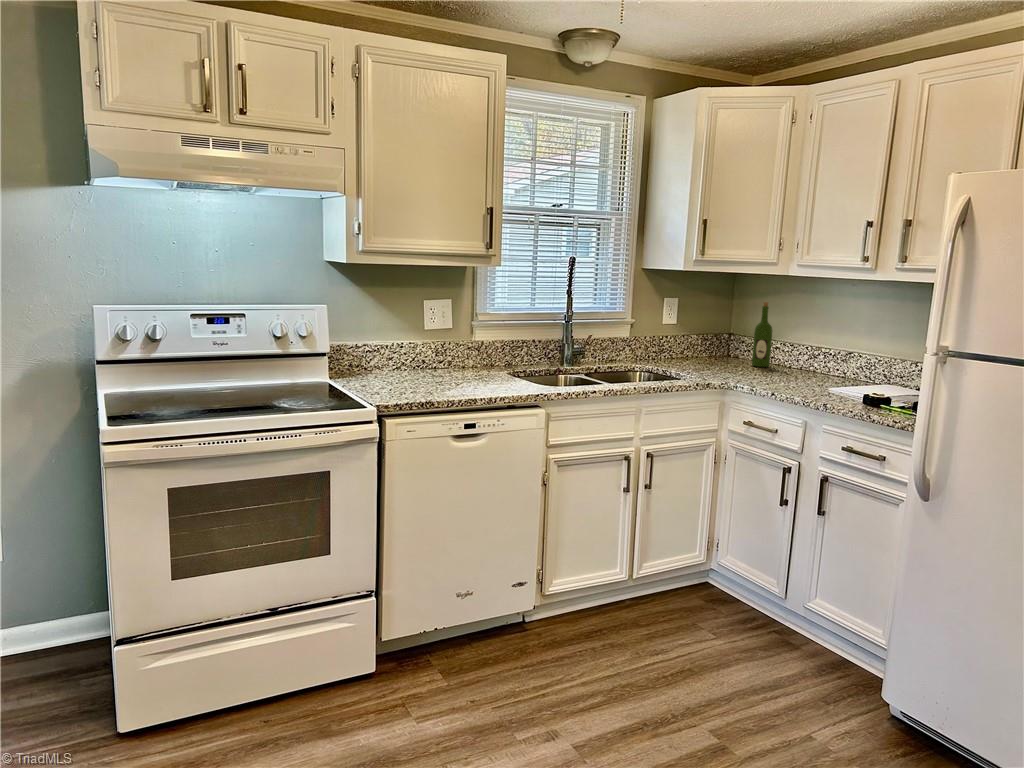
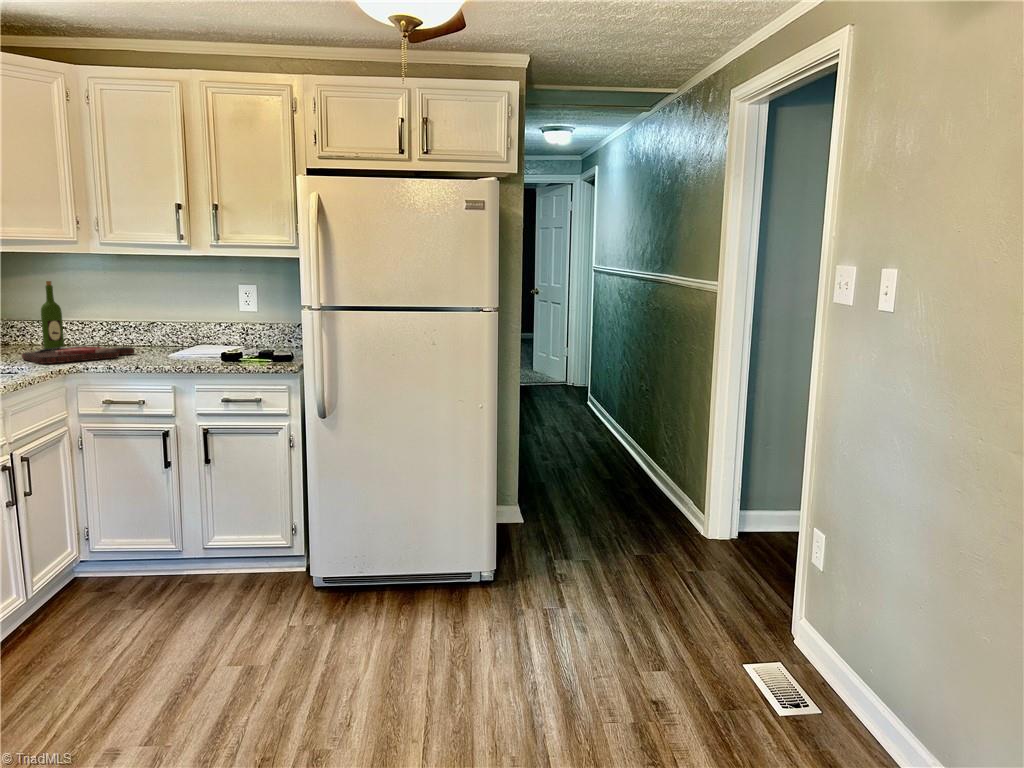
cutting board: none [705,365,806,383] -> present [22,343,135,364]

